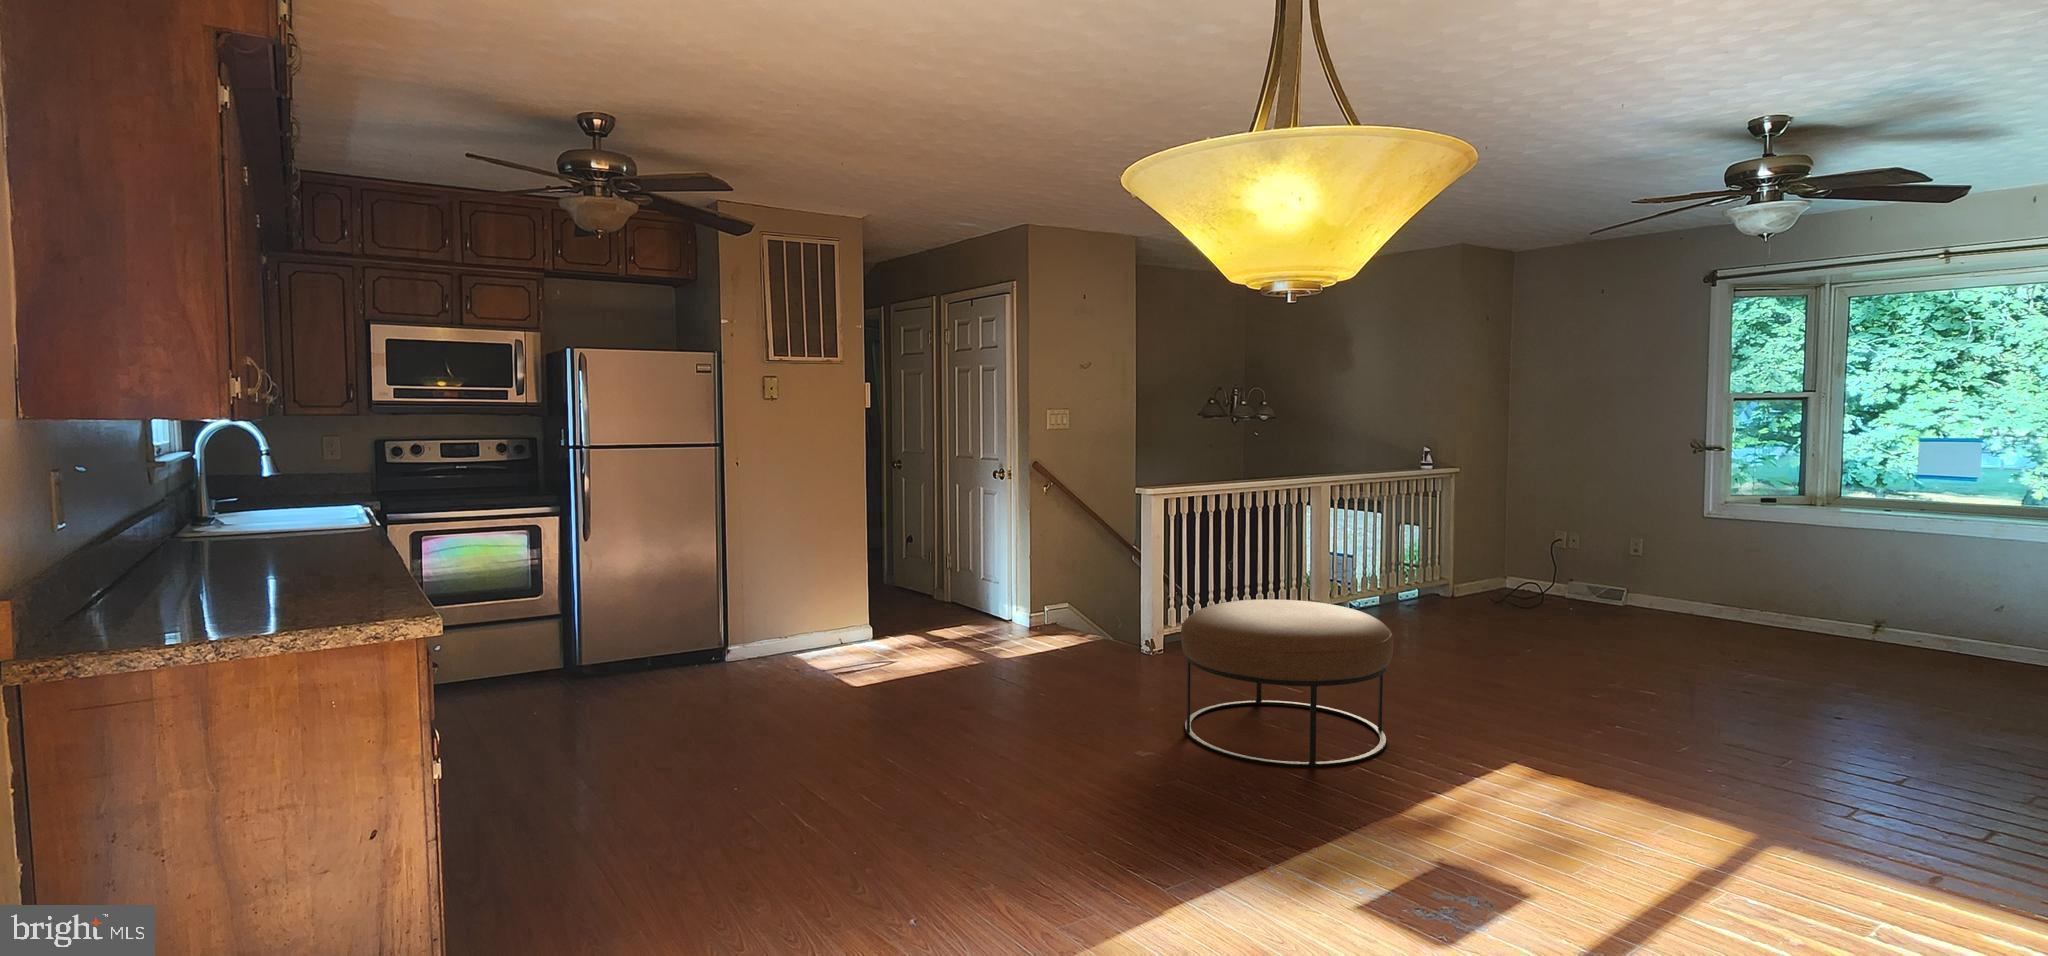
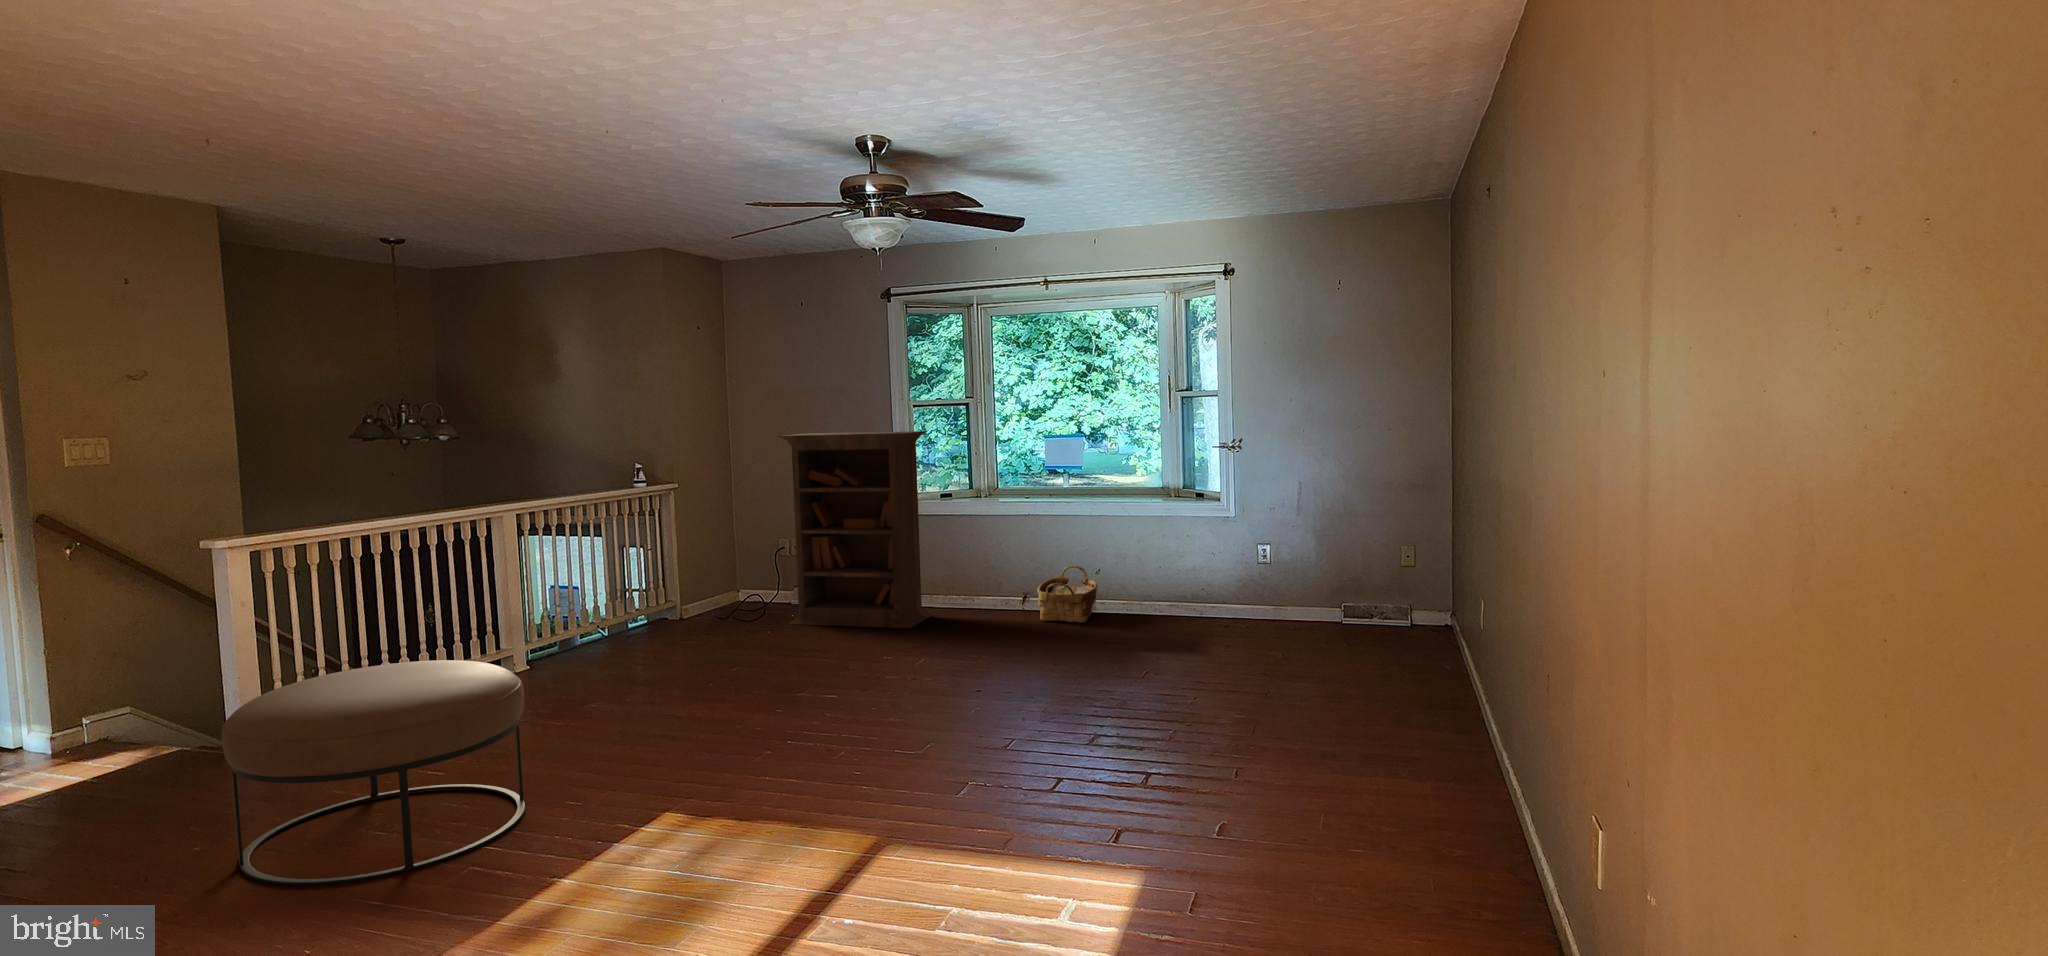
bookcase: none [1569,426,1757,639] -> present [779,431,933,628]
woven basket: none [1901,596,1997,666] -> present [1037,566,1097,623]

